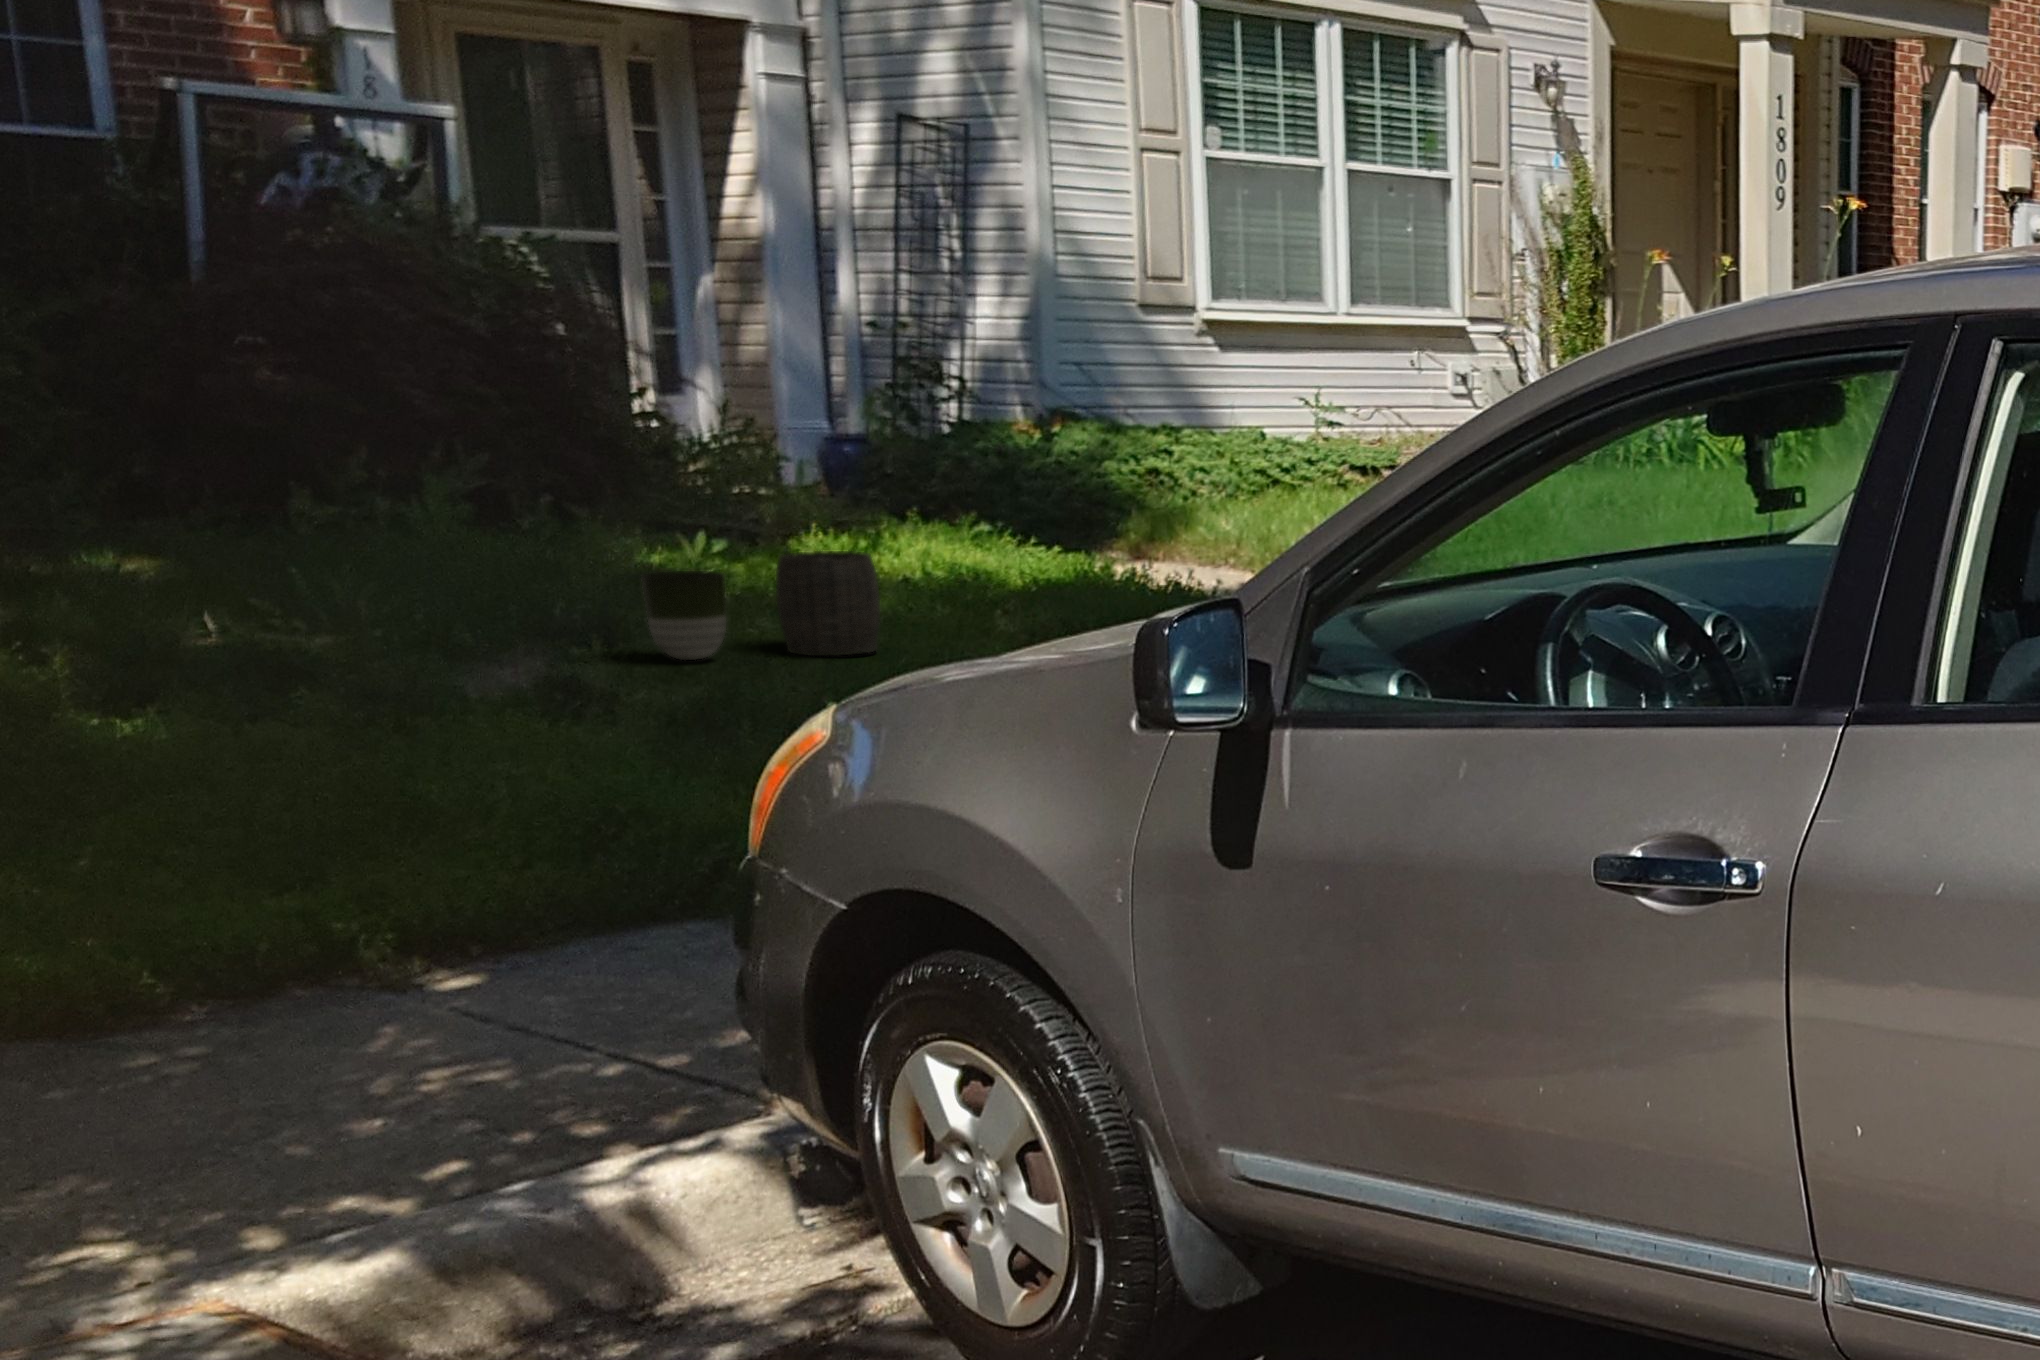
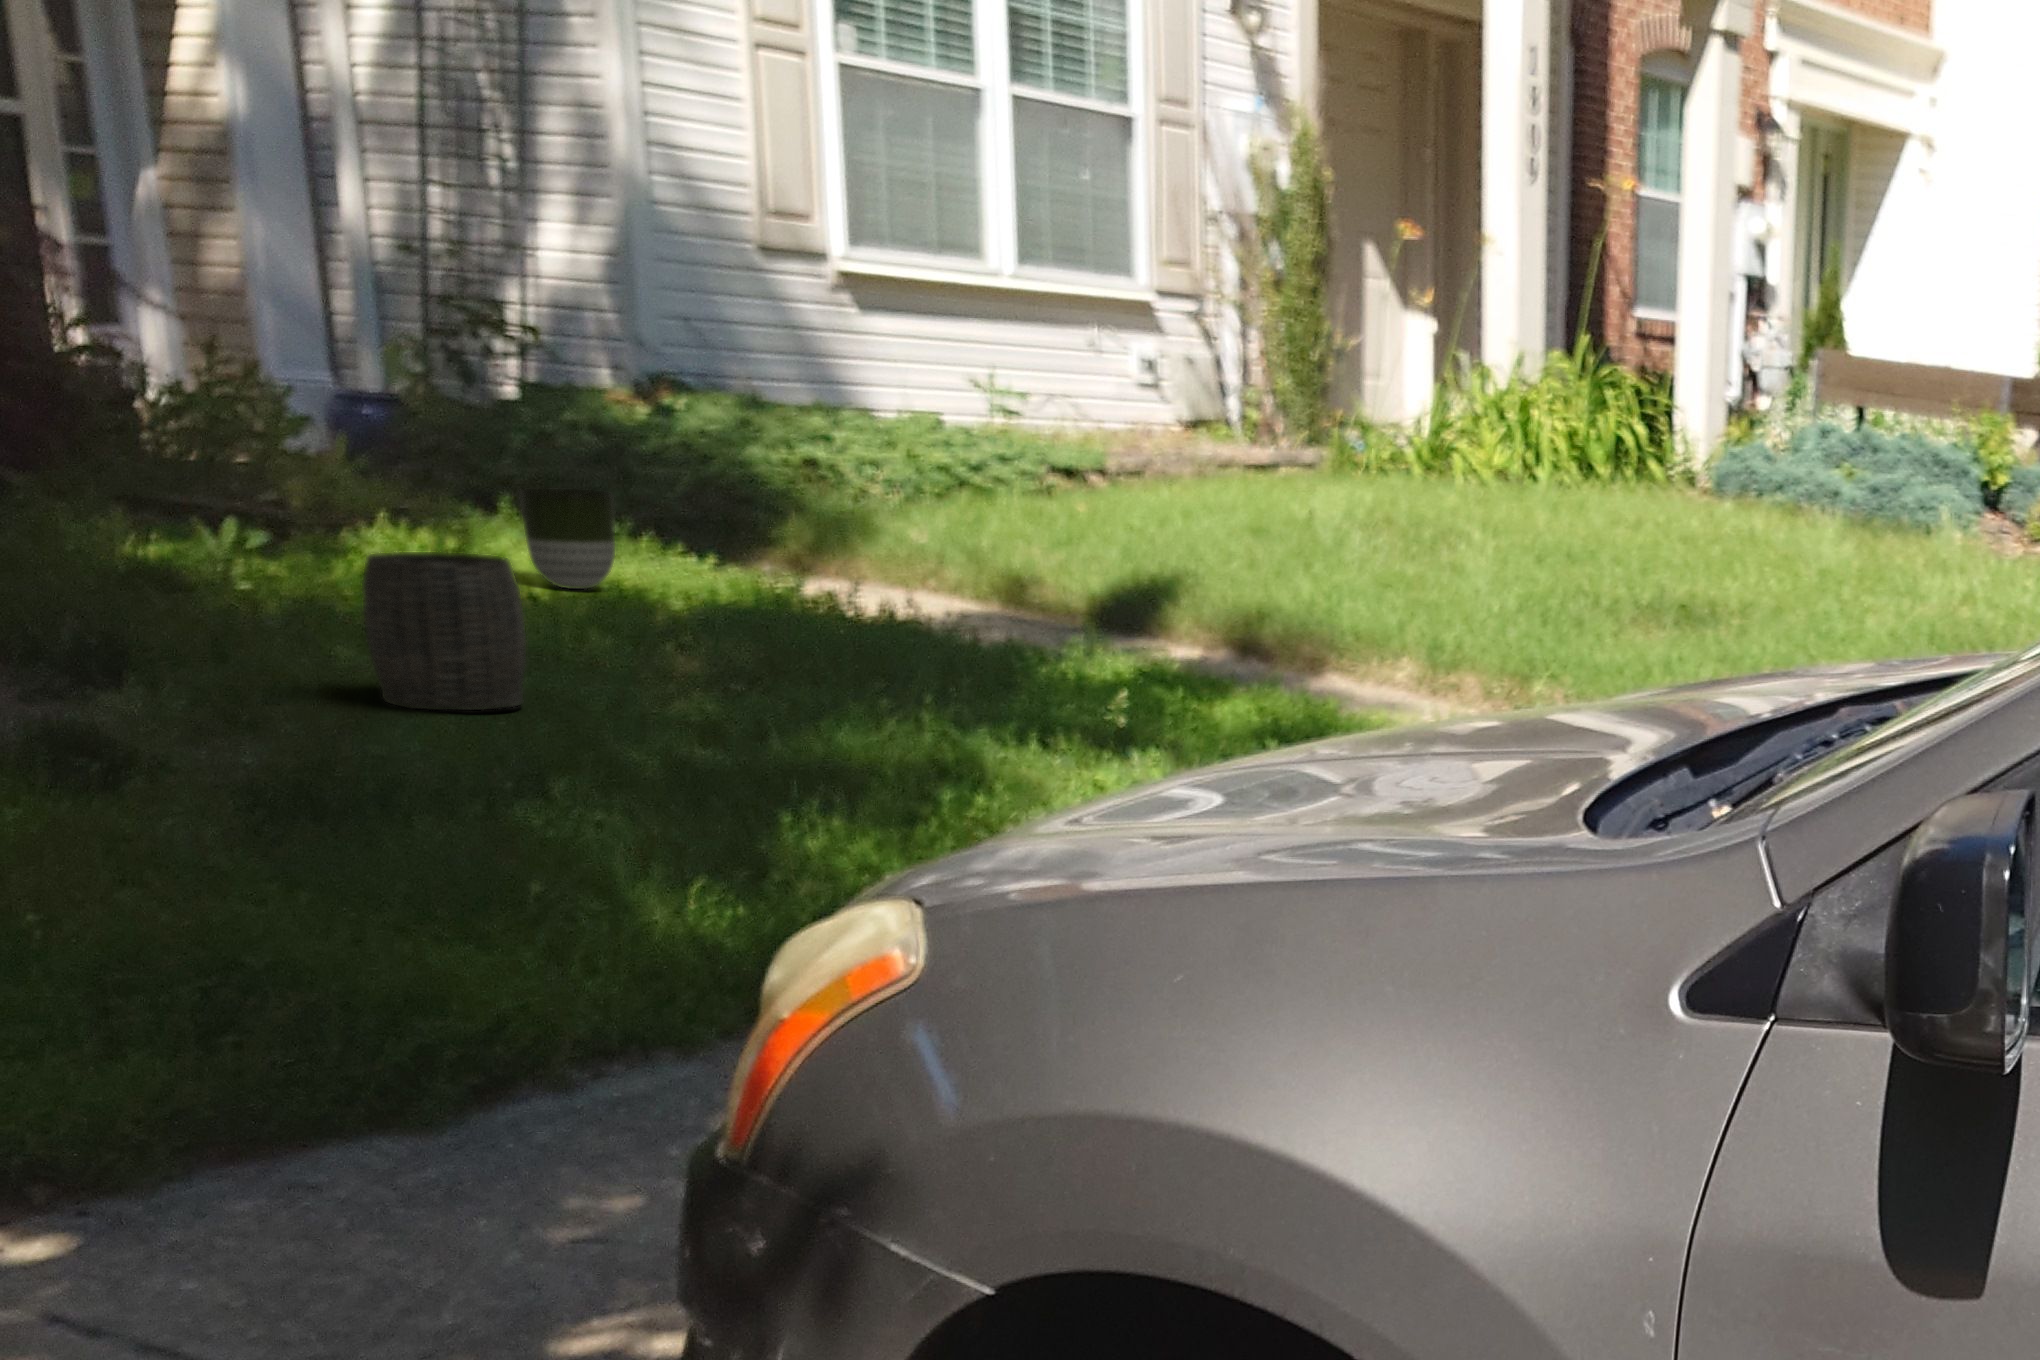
planter: present [641,571,726,660] -> present [519,488,615,589]

